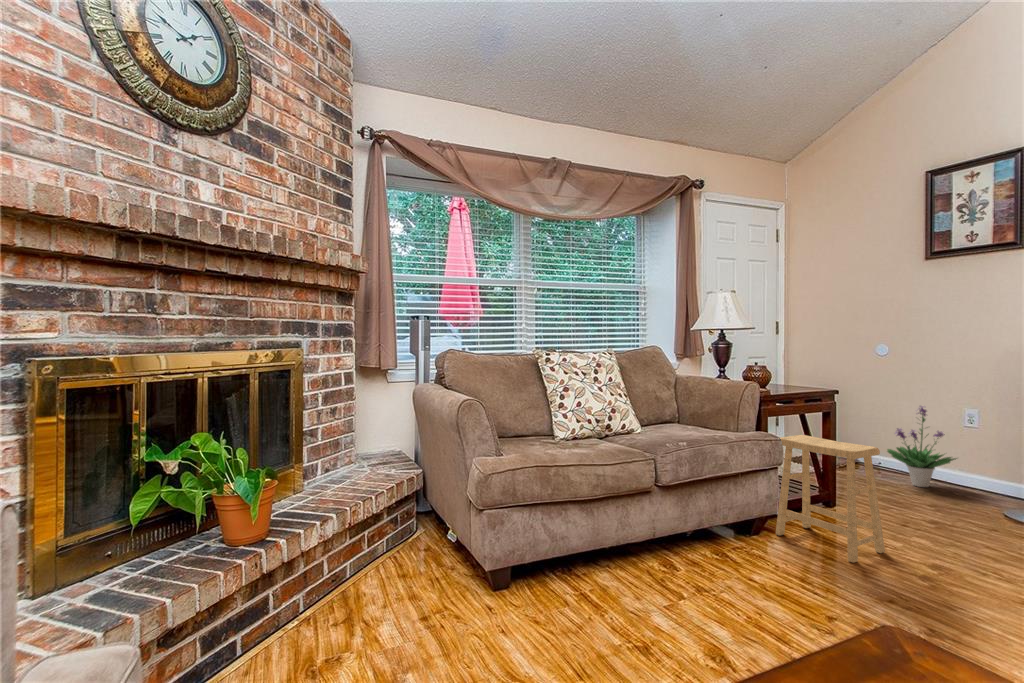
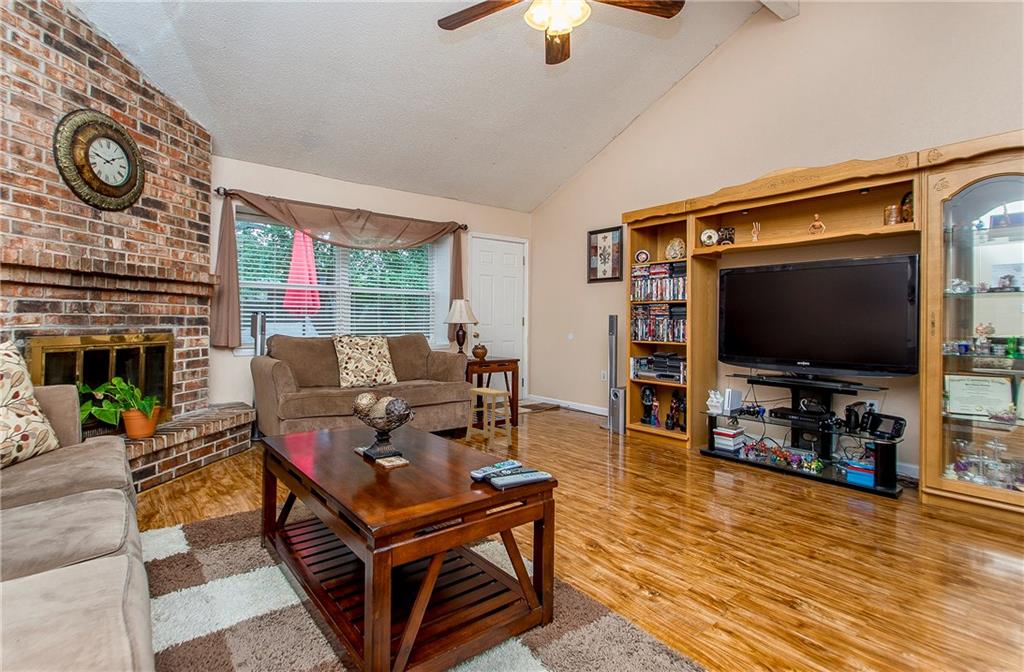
potted plant: present [887,406,957,487] -> none [557,375,591,421]

